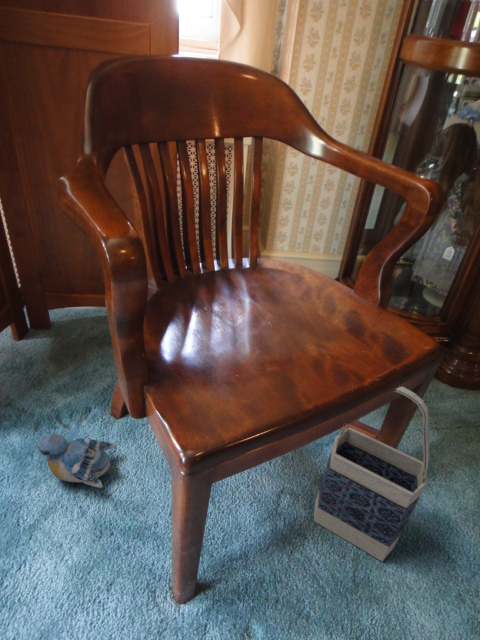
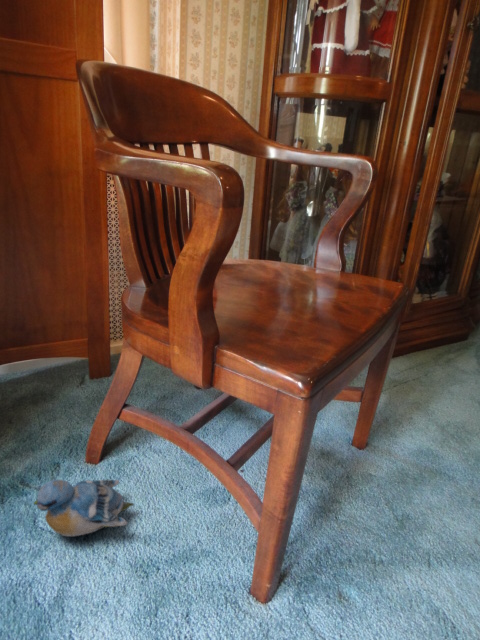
bag: present [314,386,429,561] -> none [329,318,429,497]

